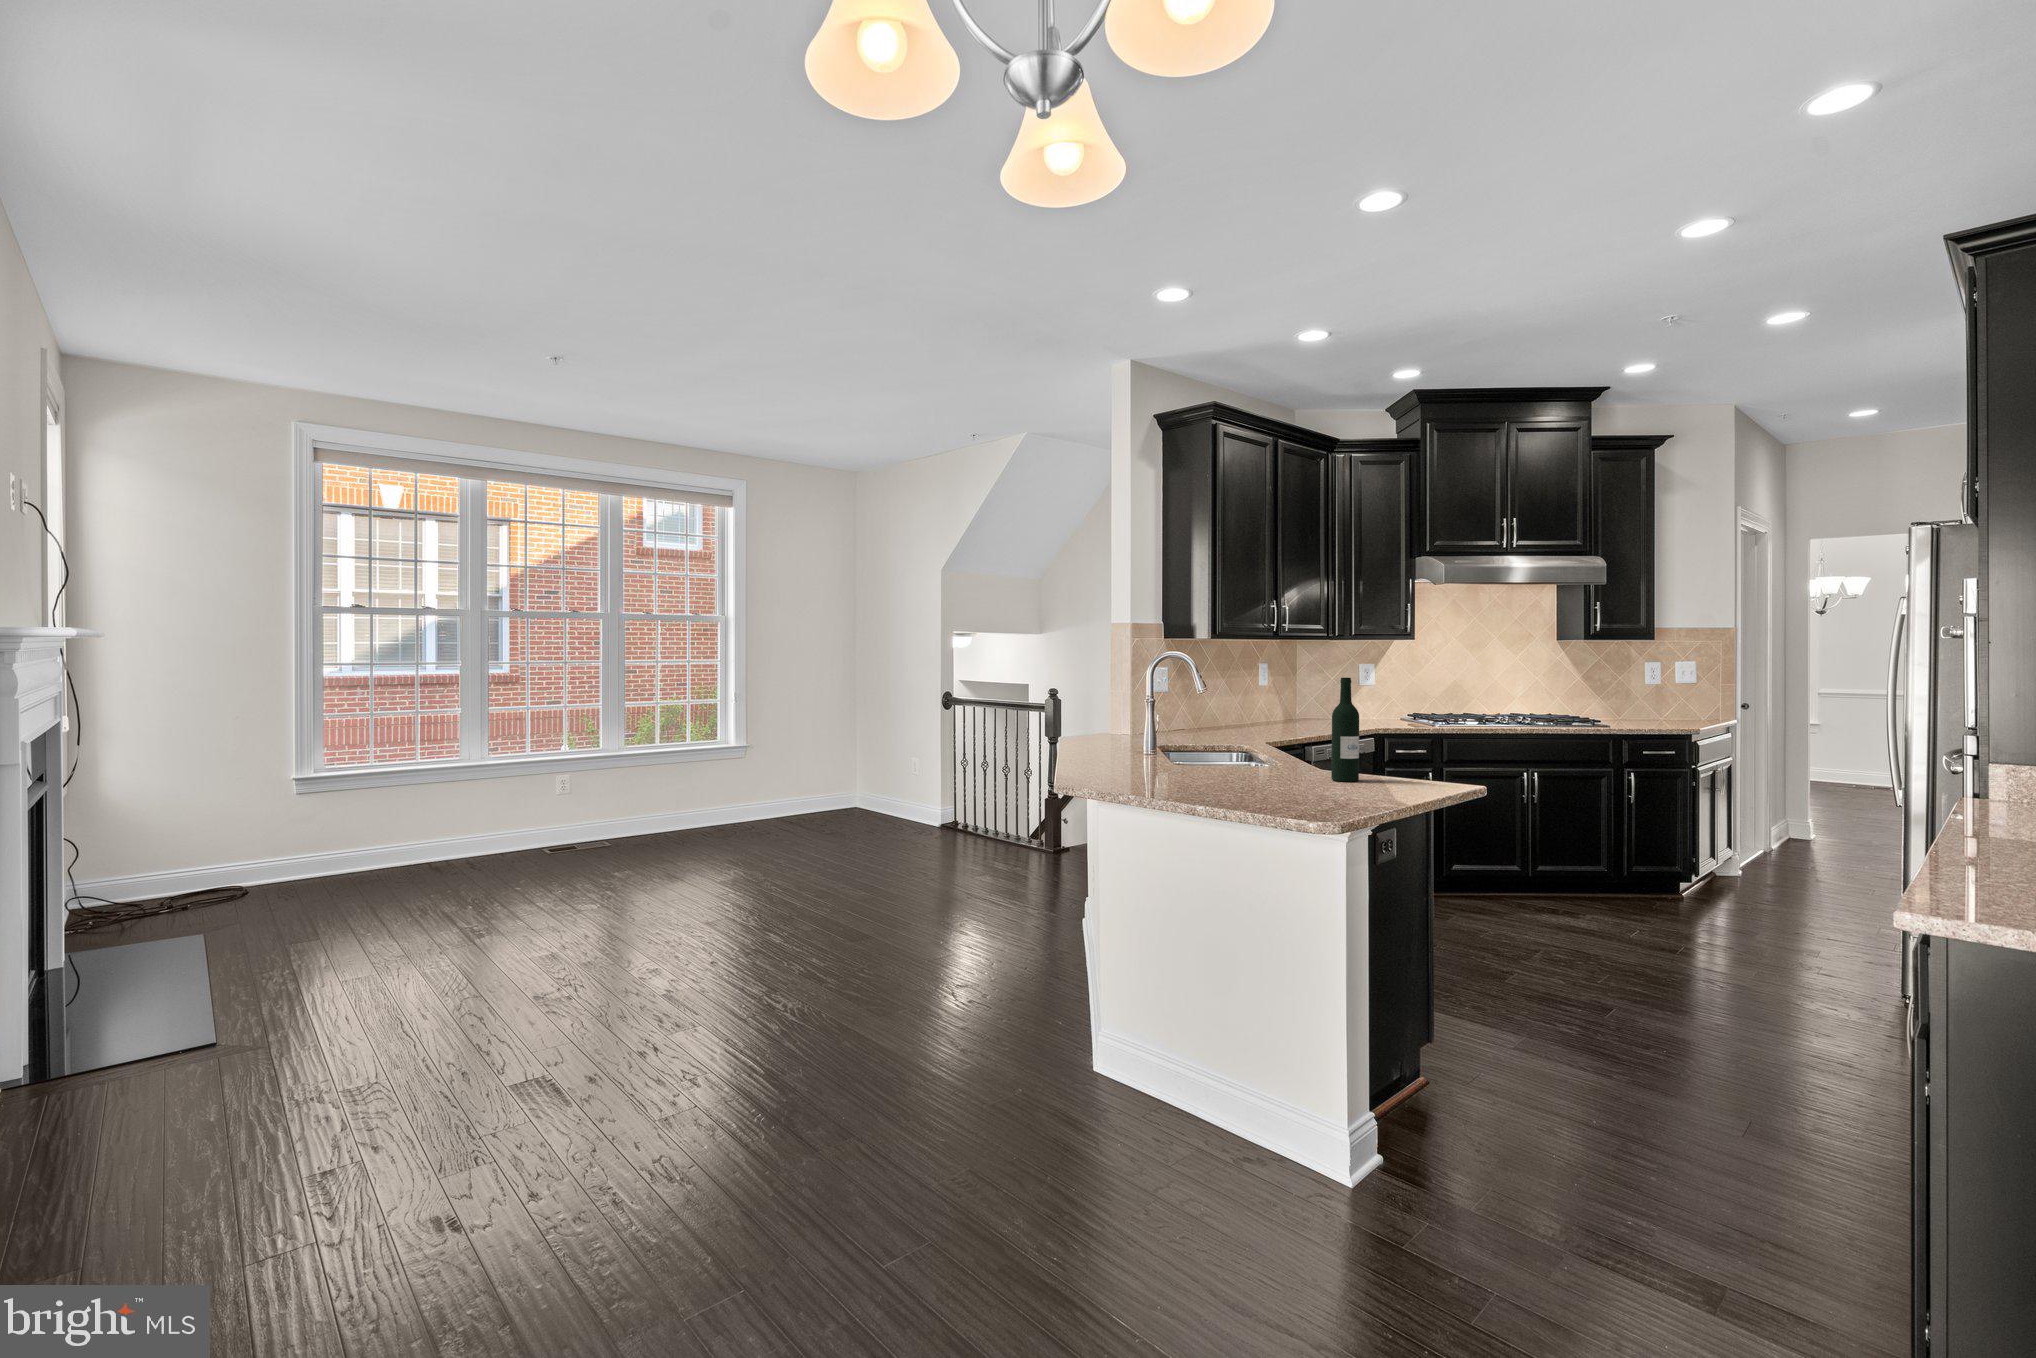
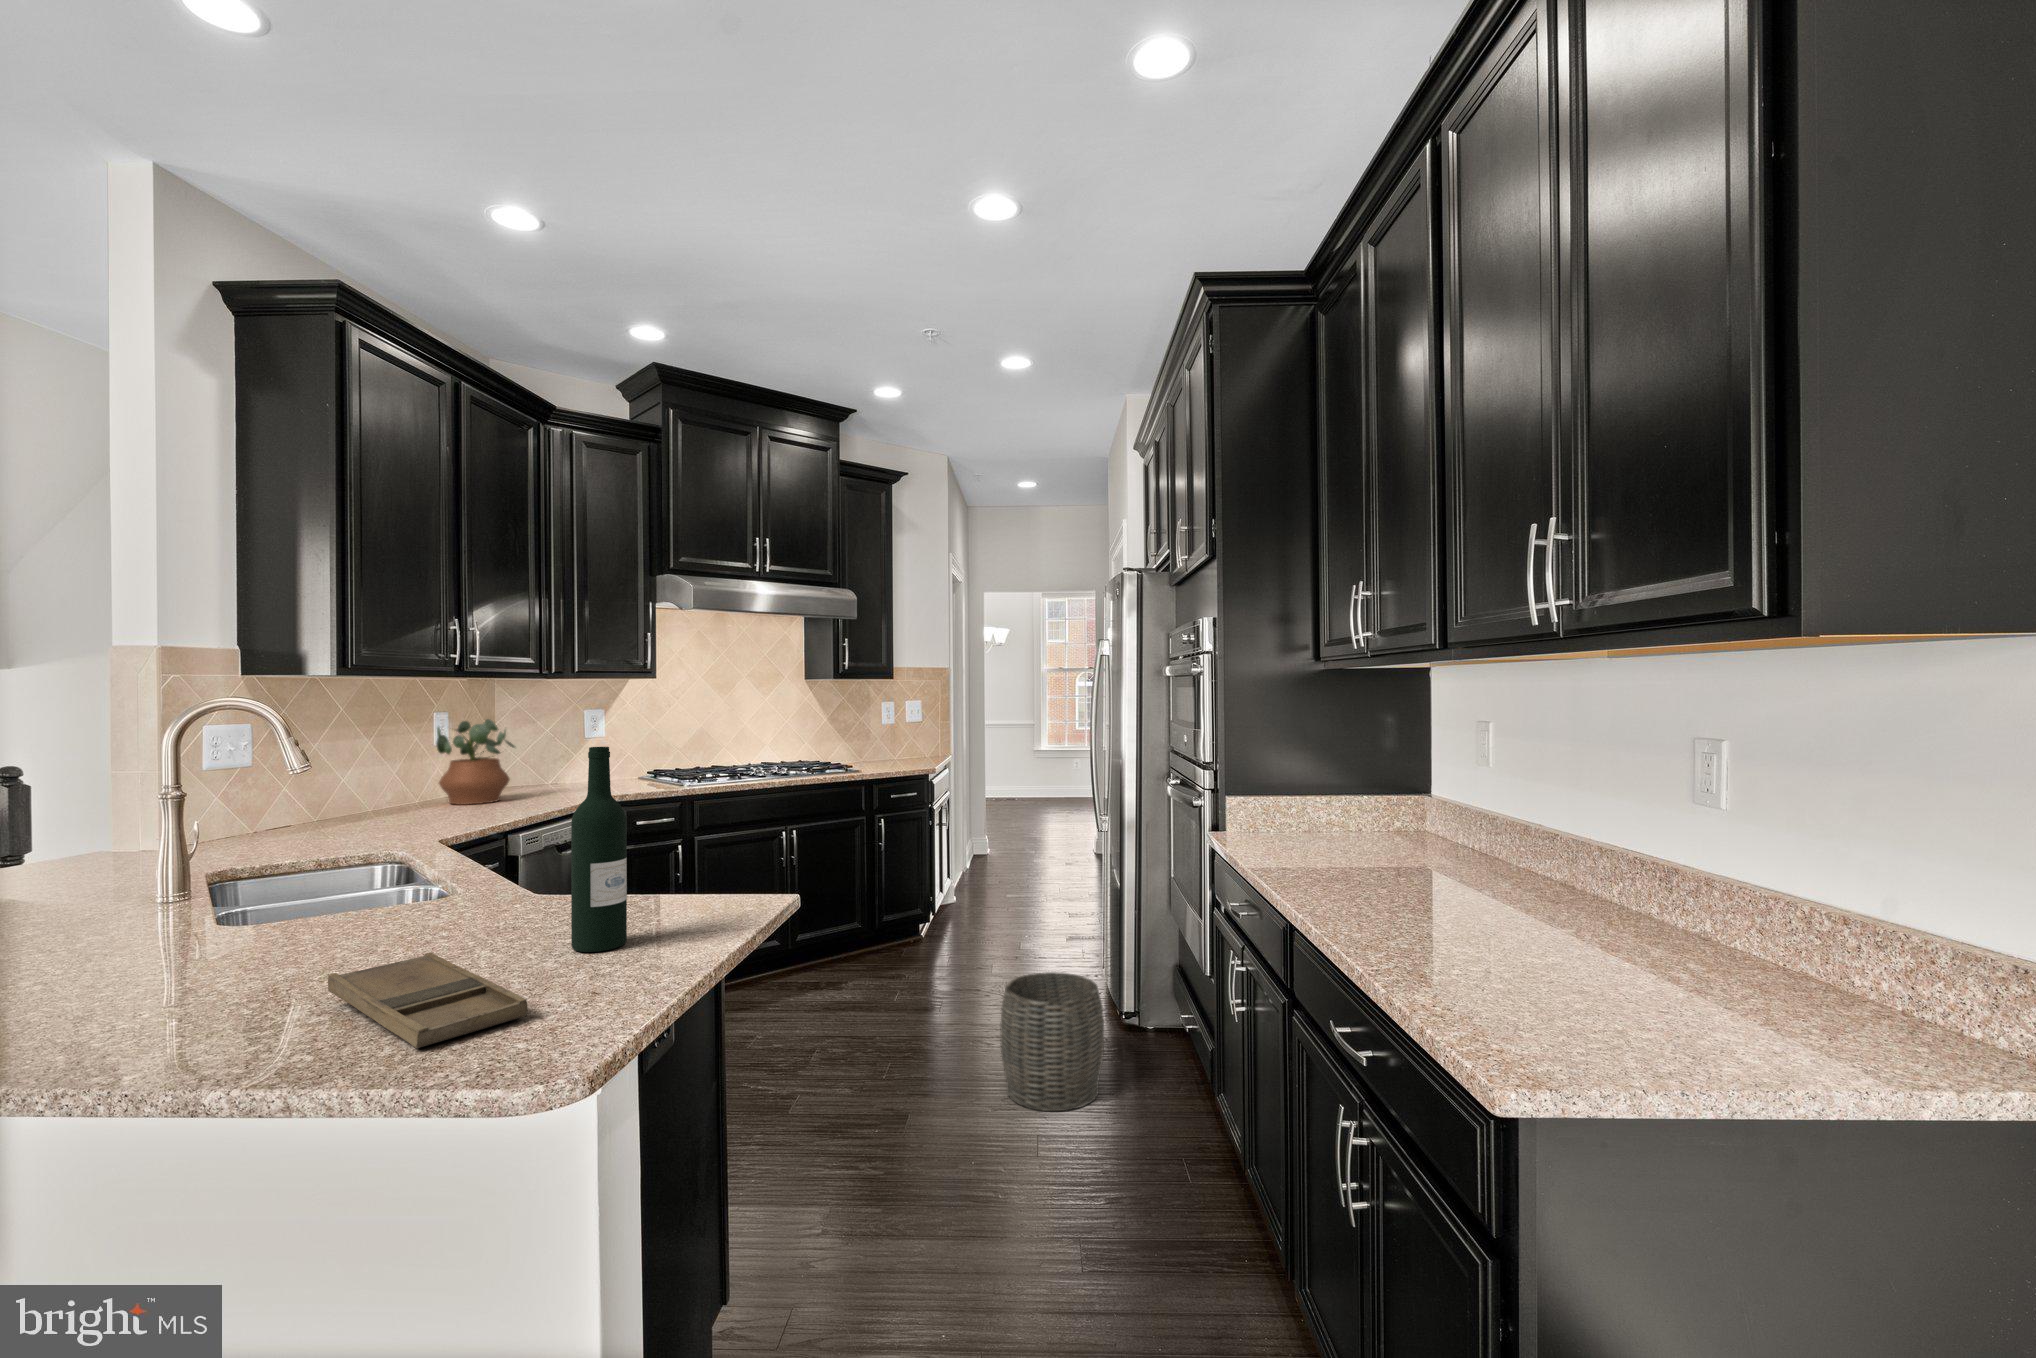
potted plant: none [1262,669,1312,727] -> present [436,719,515,805]
tray: none [1232,768,1309,792] -> present [328,952,527,1048]
woven basket: none [1691,909,1808,1028] -> present [1000,972,1104,1111]

